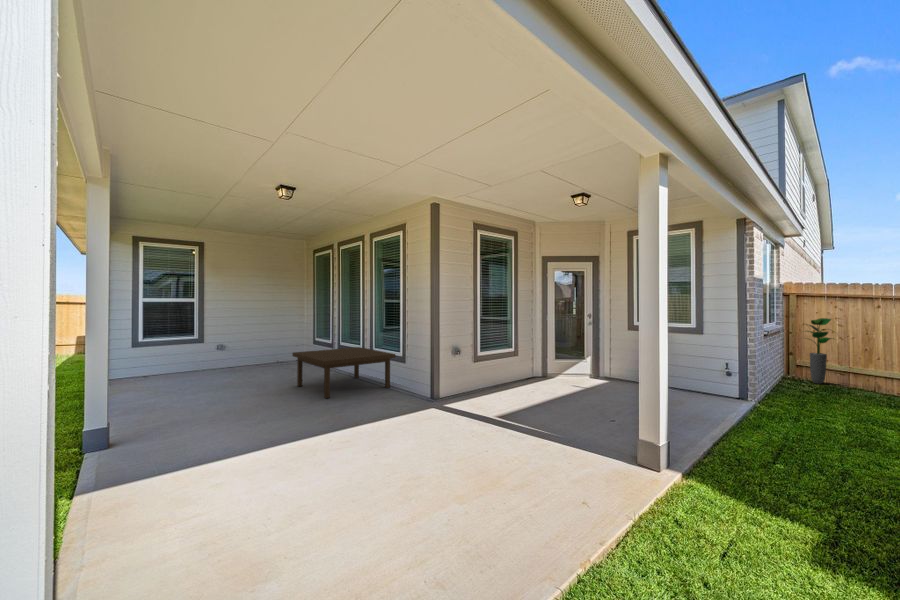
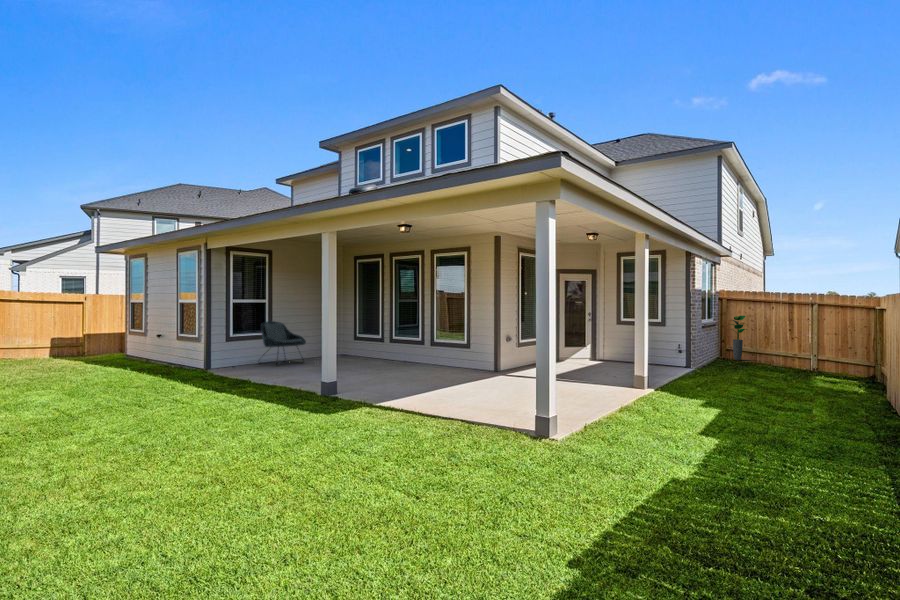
lounge chair: none [175,324,231,379] -> present [260,321,306,364]
coffee table: present [292,347,396,398] -> none [379,339,458,372]

